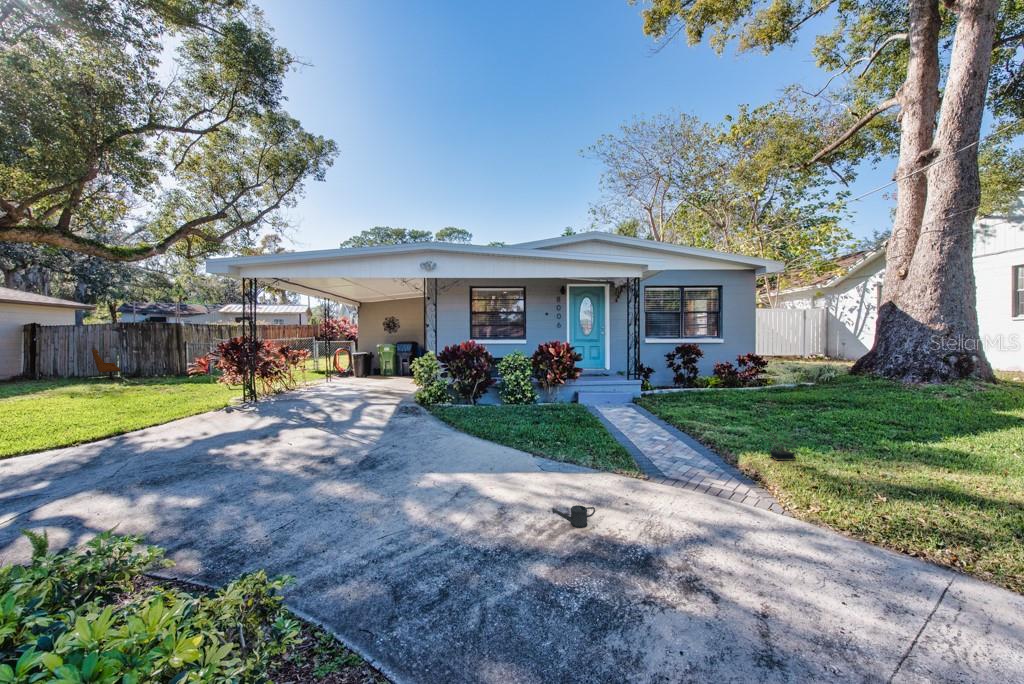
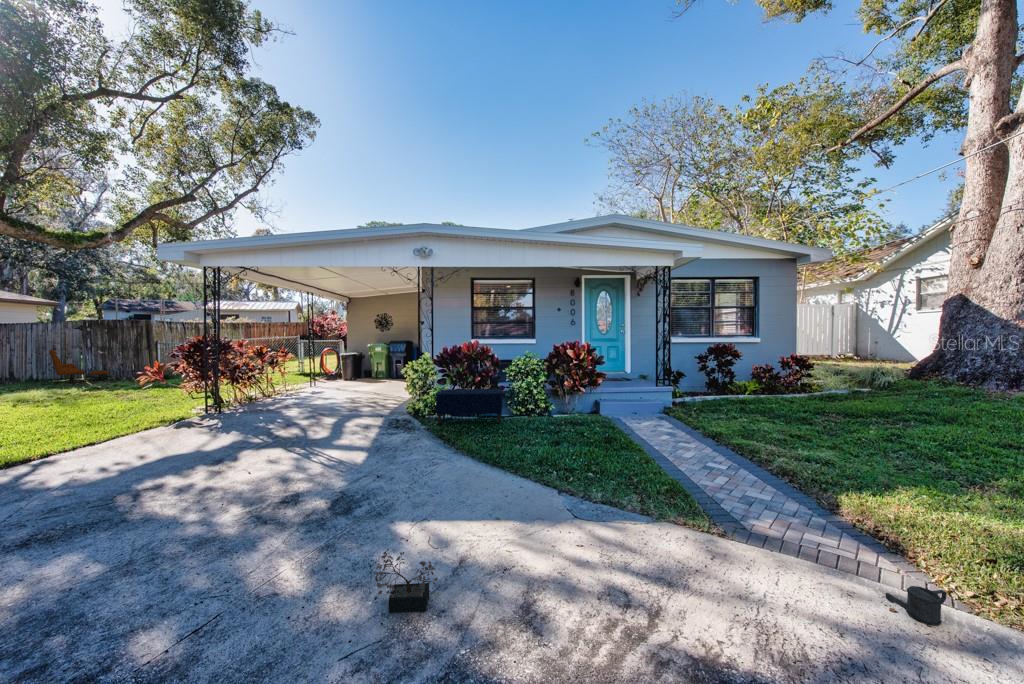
bench: none [440,381,495,410] -> present [436,389,503,424]
decorative plant: present [765,433,795,461] -> present [375,549,438,613]
watering can: present [552,505,595,528] -> present [886,586,947,626]

